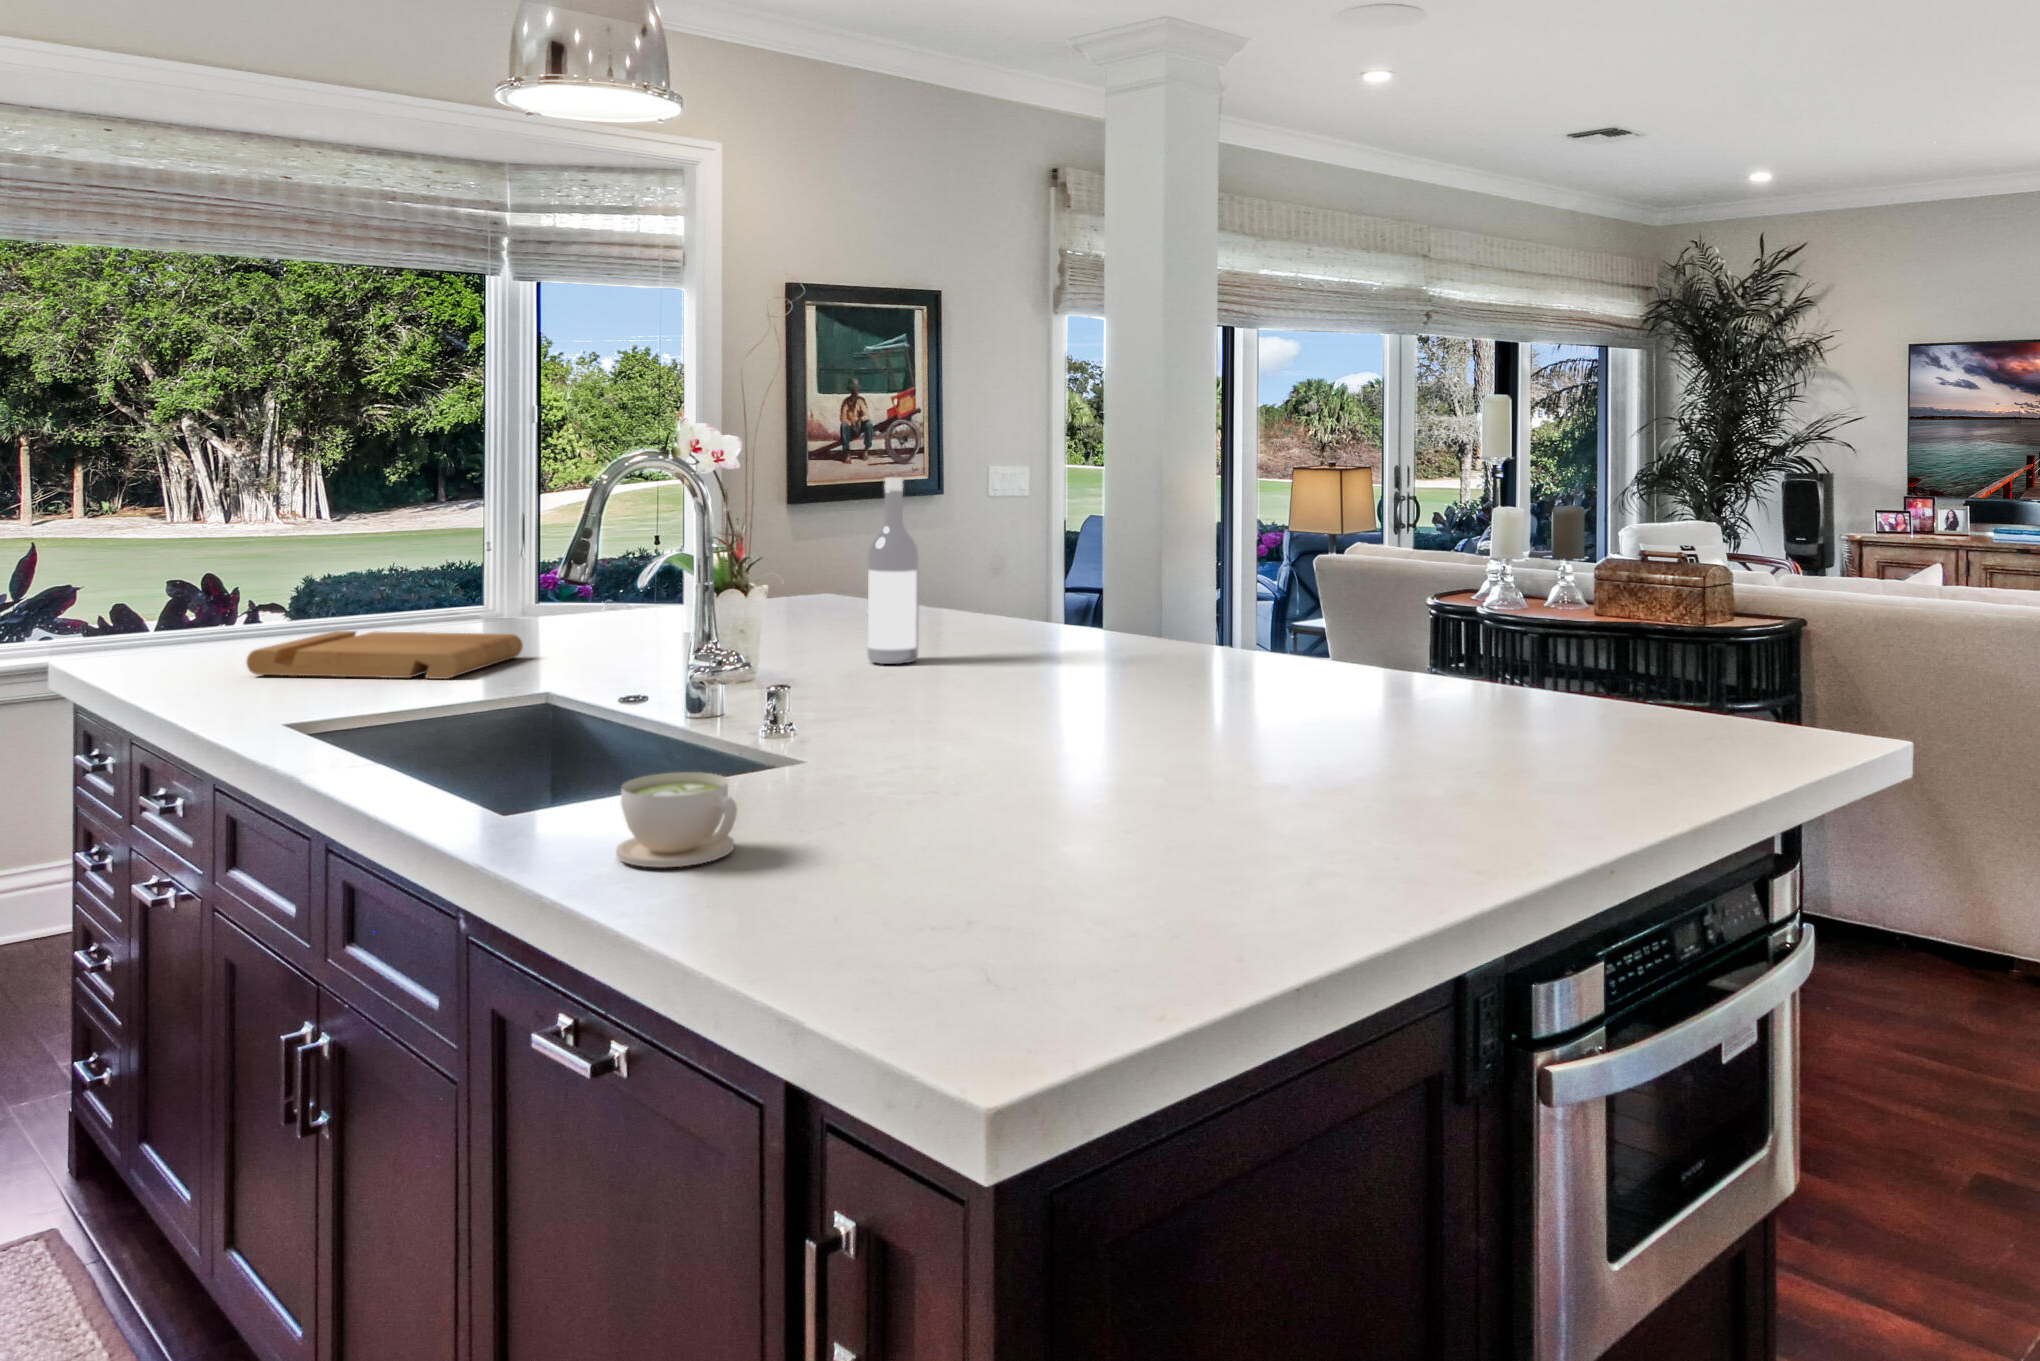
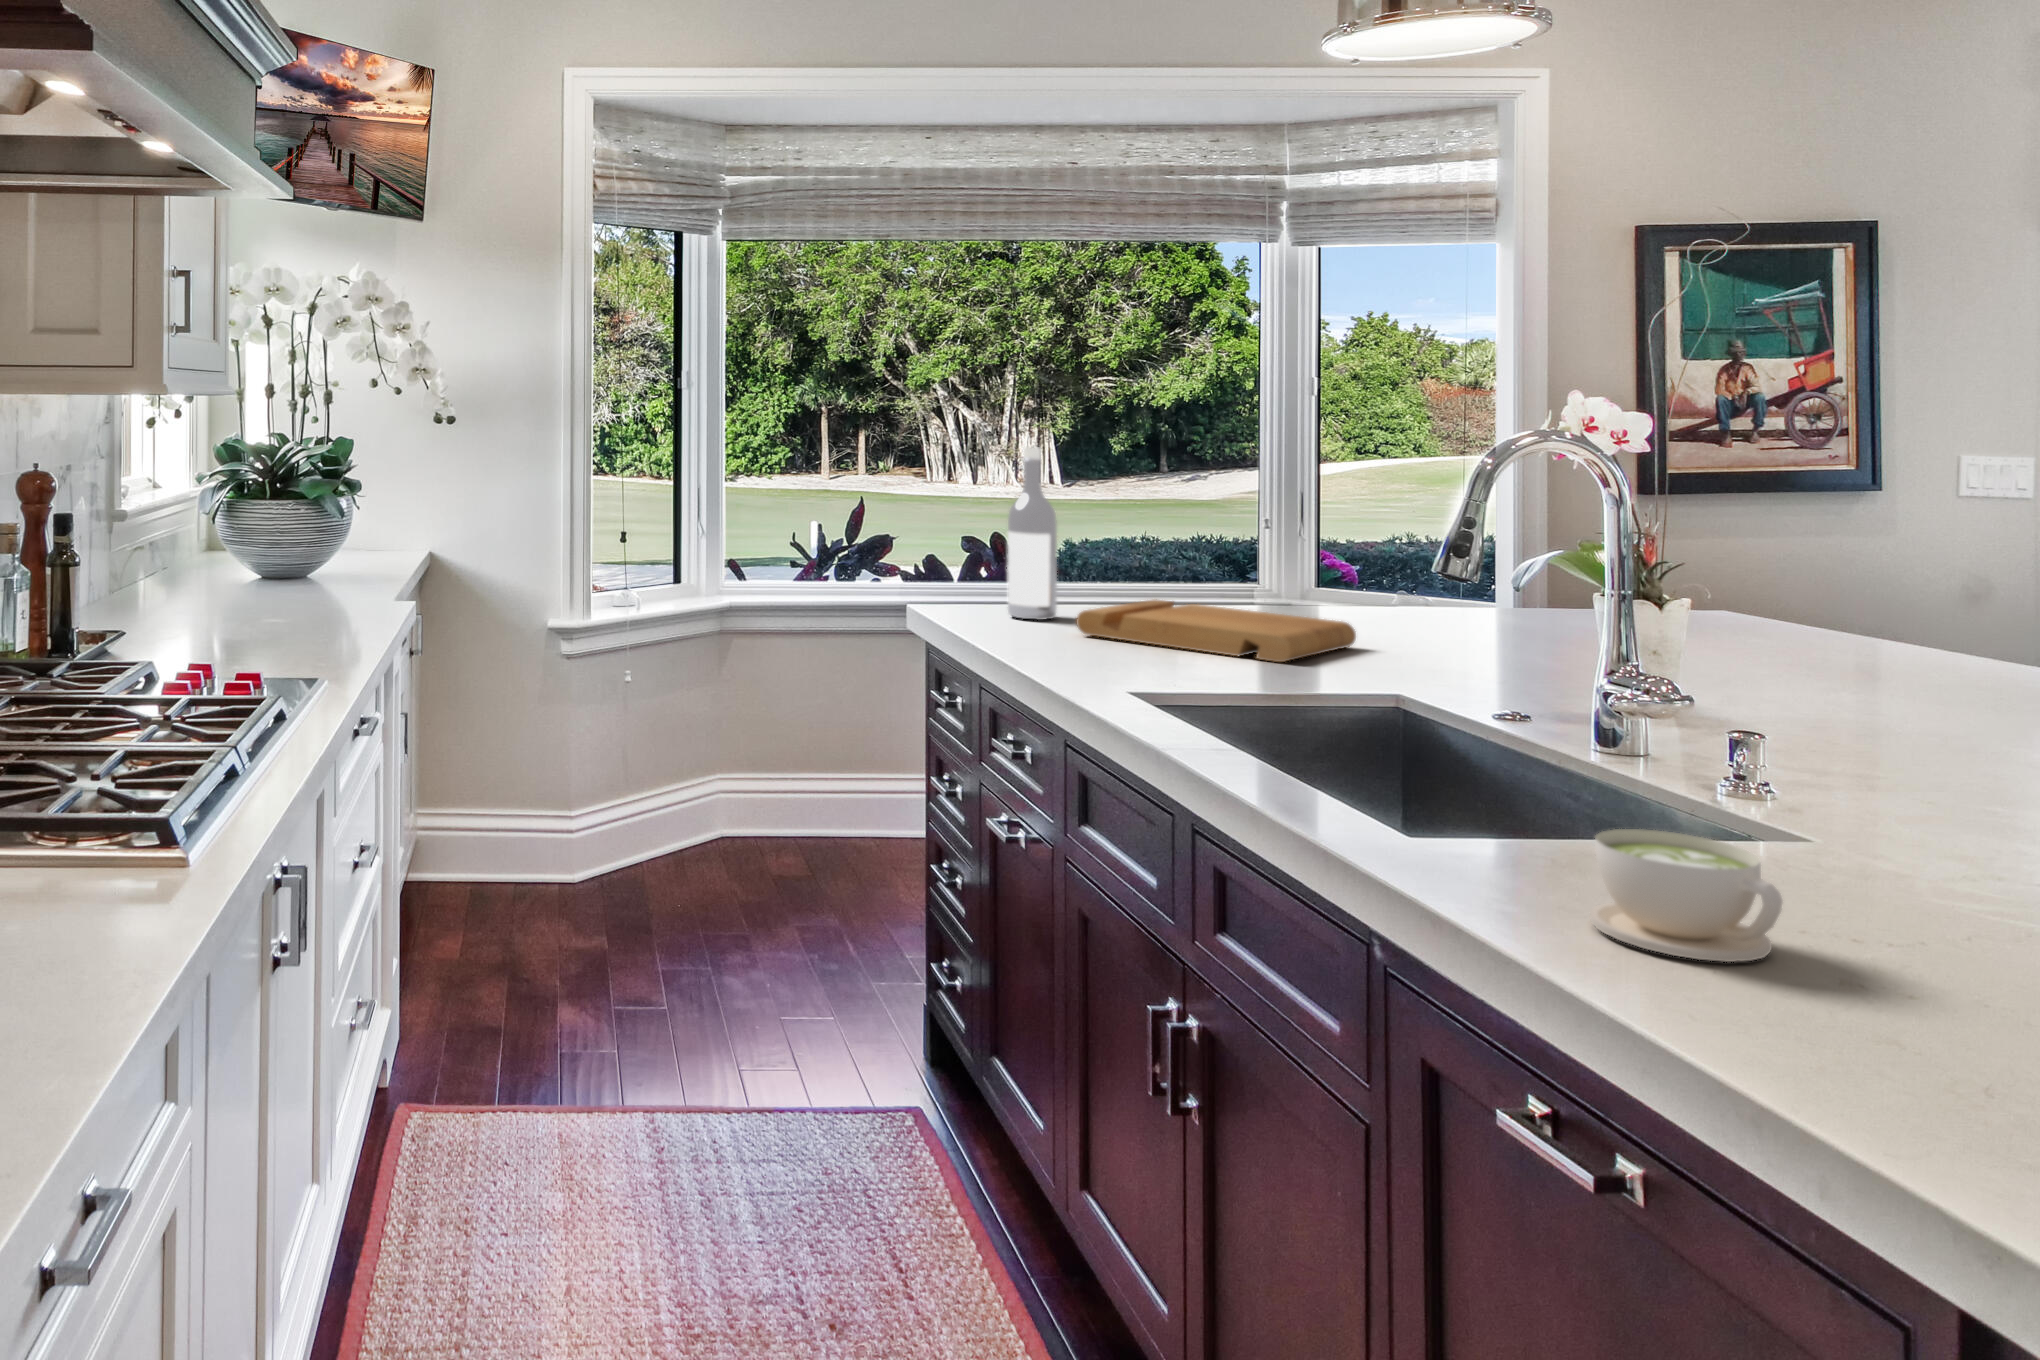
wine bottle: present [868,477,919,664] -> present [1007,447,1057,620]

